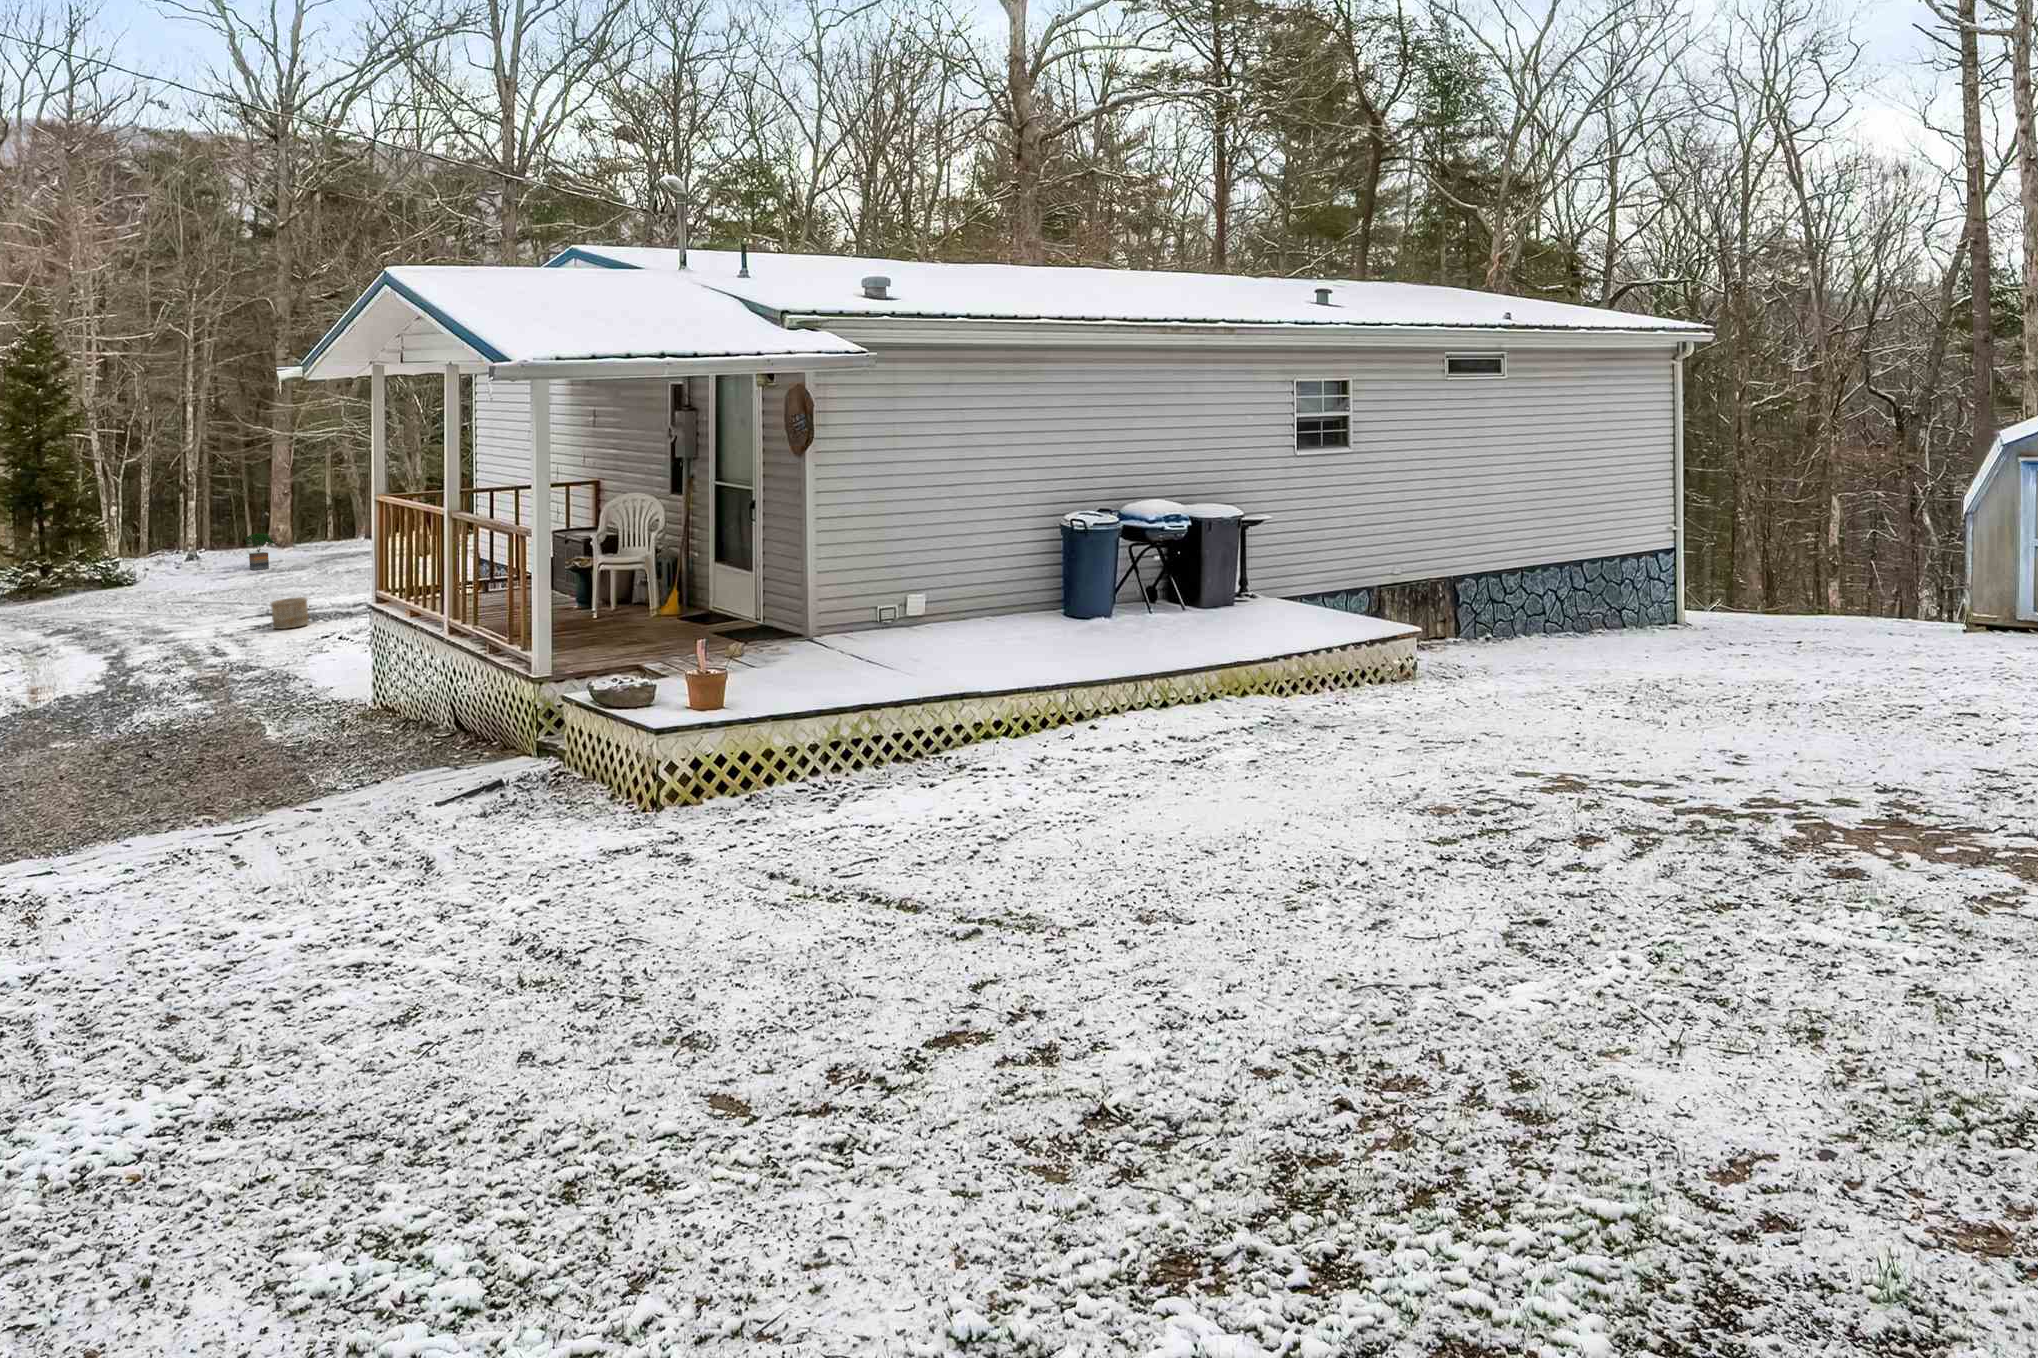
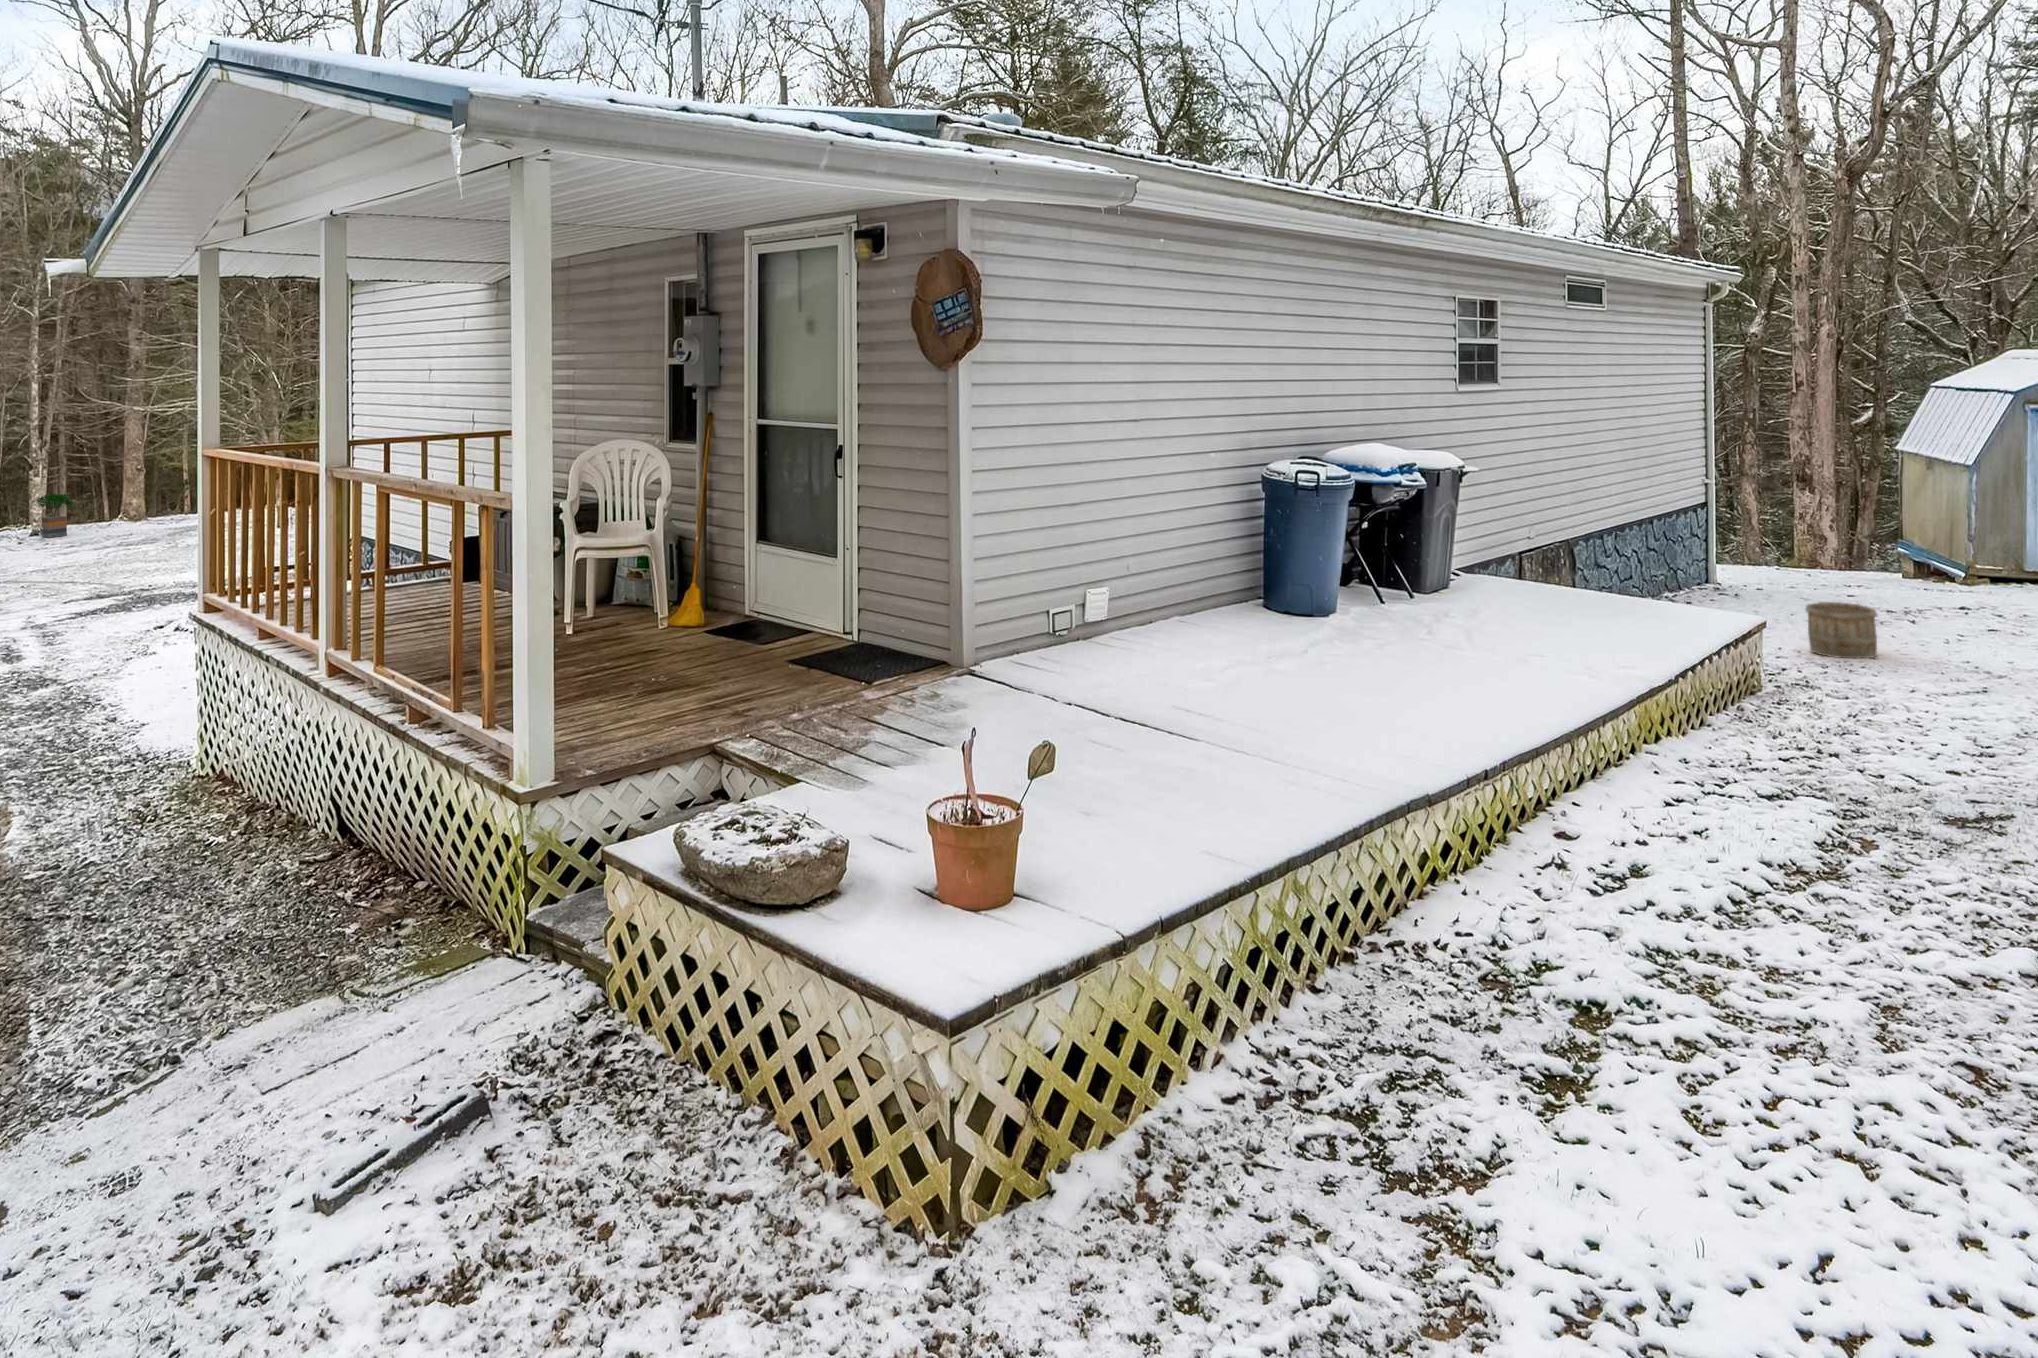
wooden bucket: present [271,597,309,629] -> present [1806,602,1877,658]

